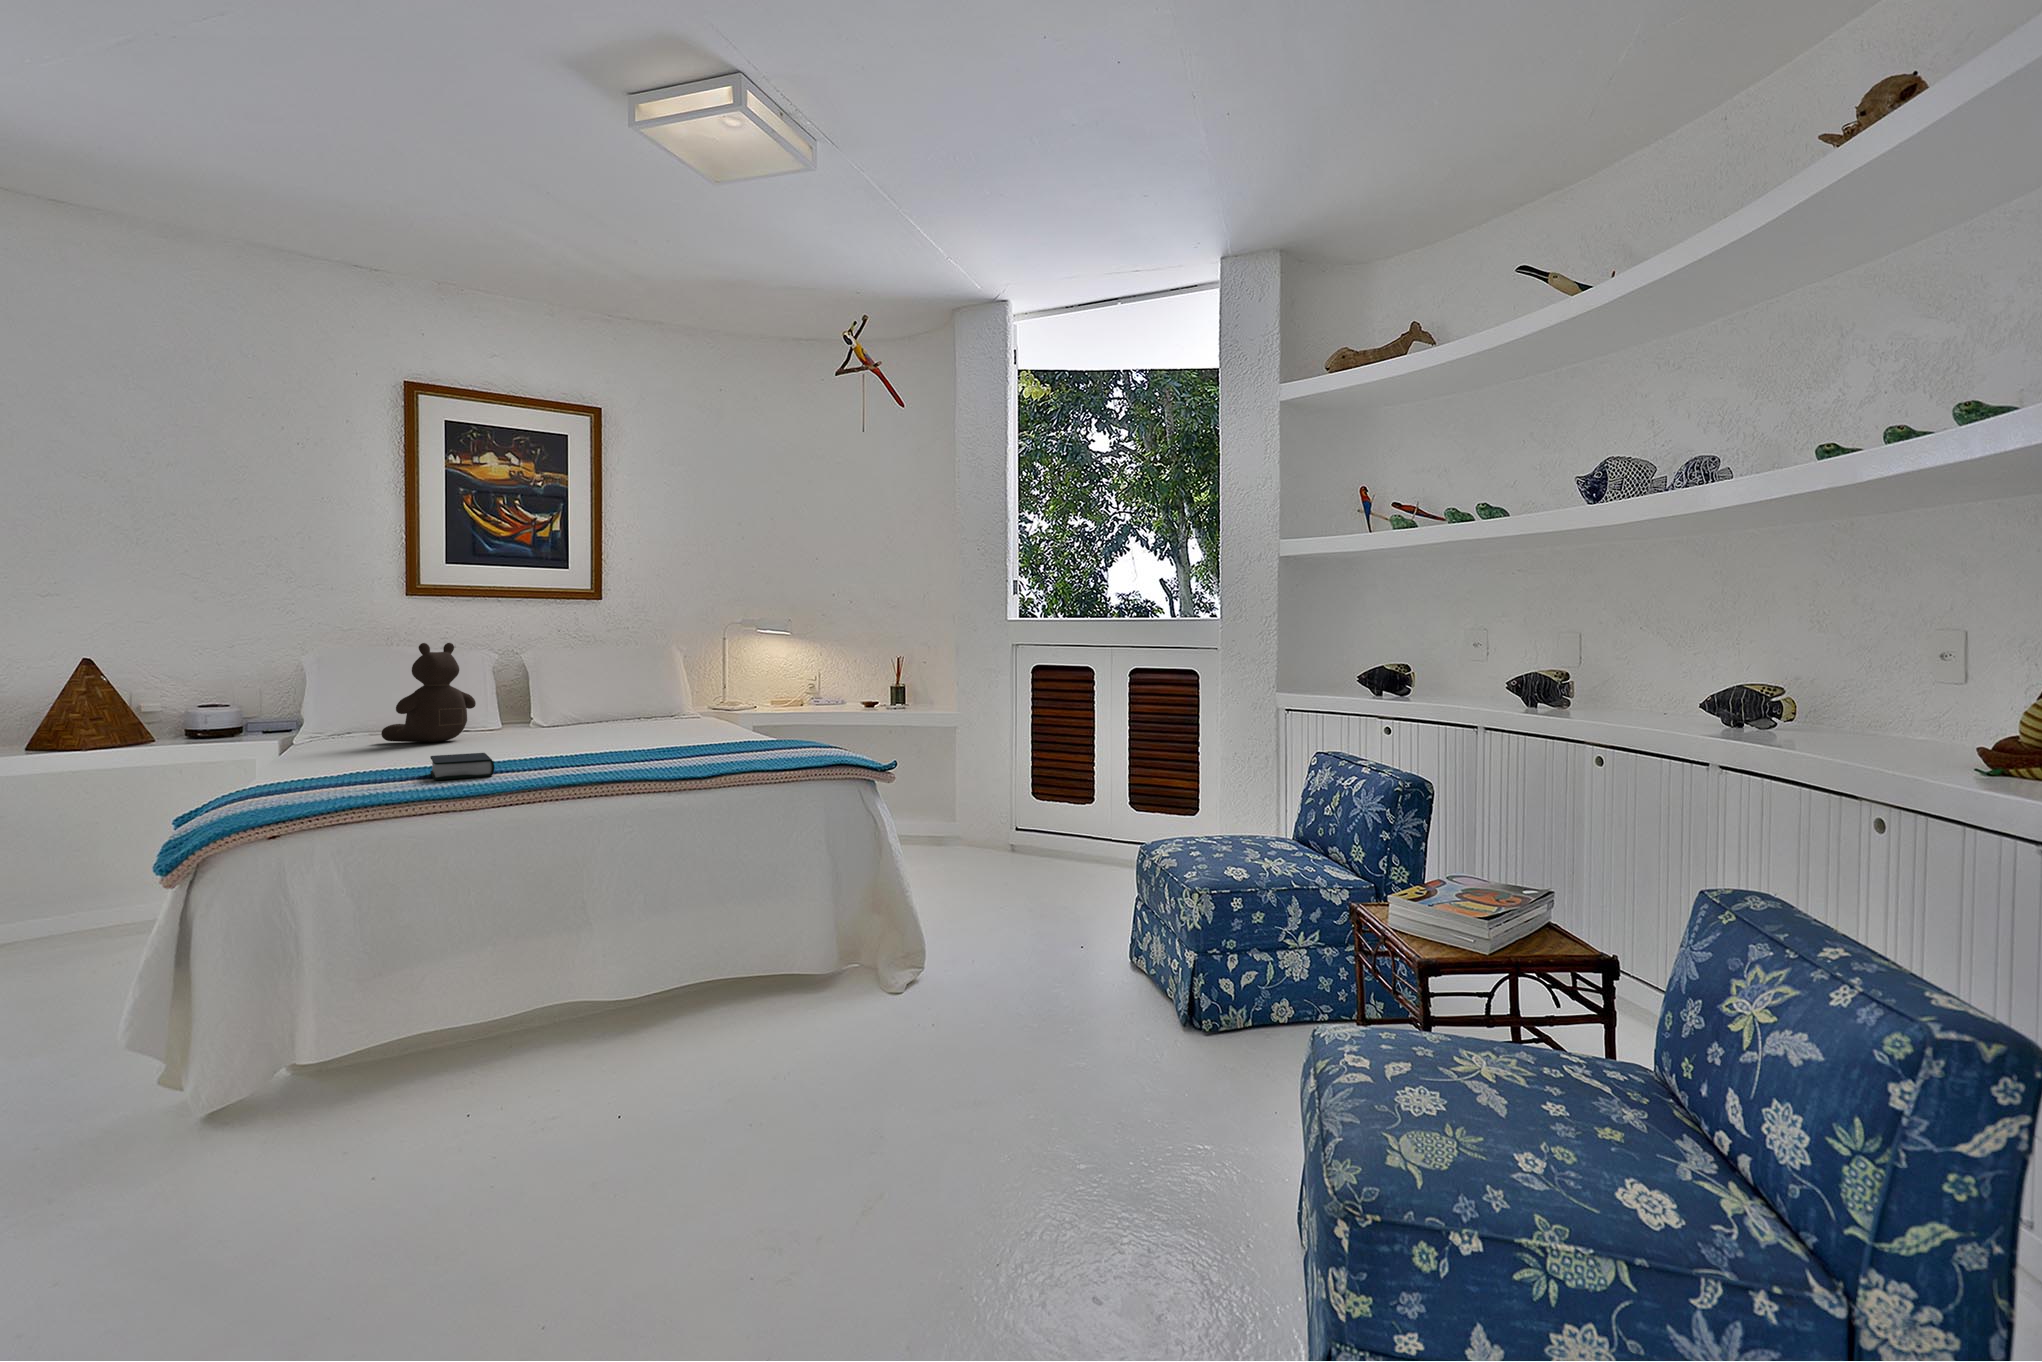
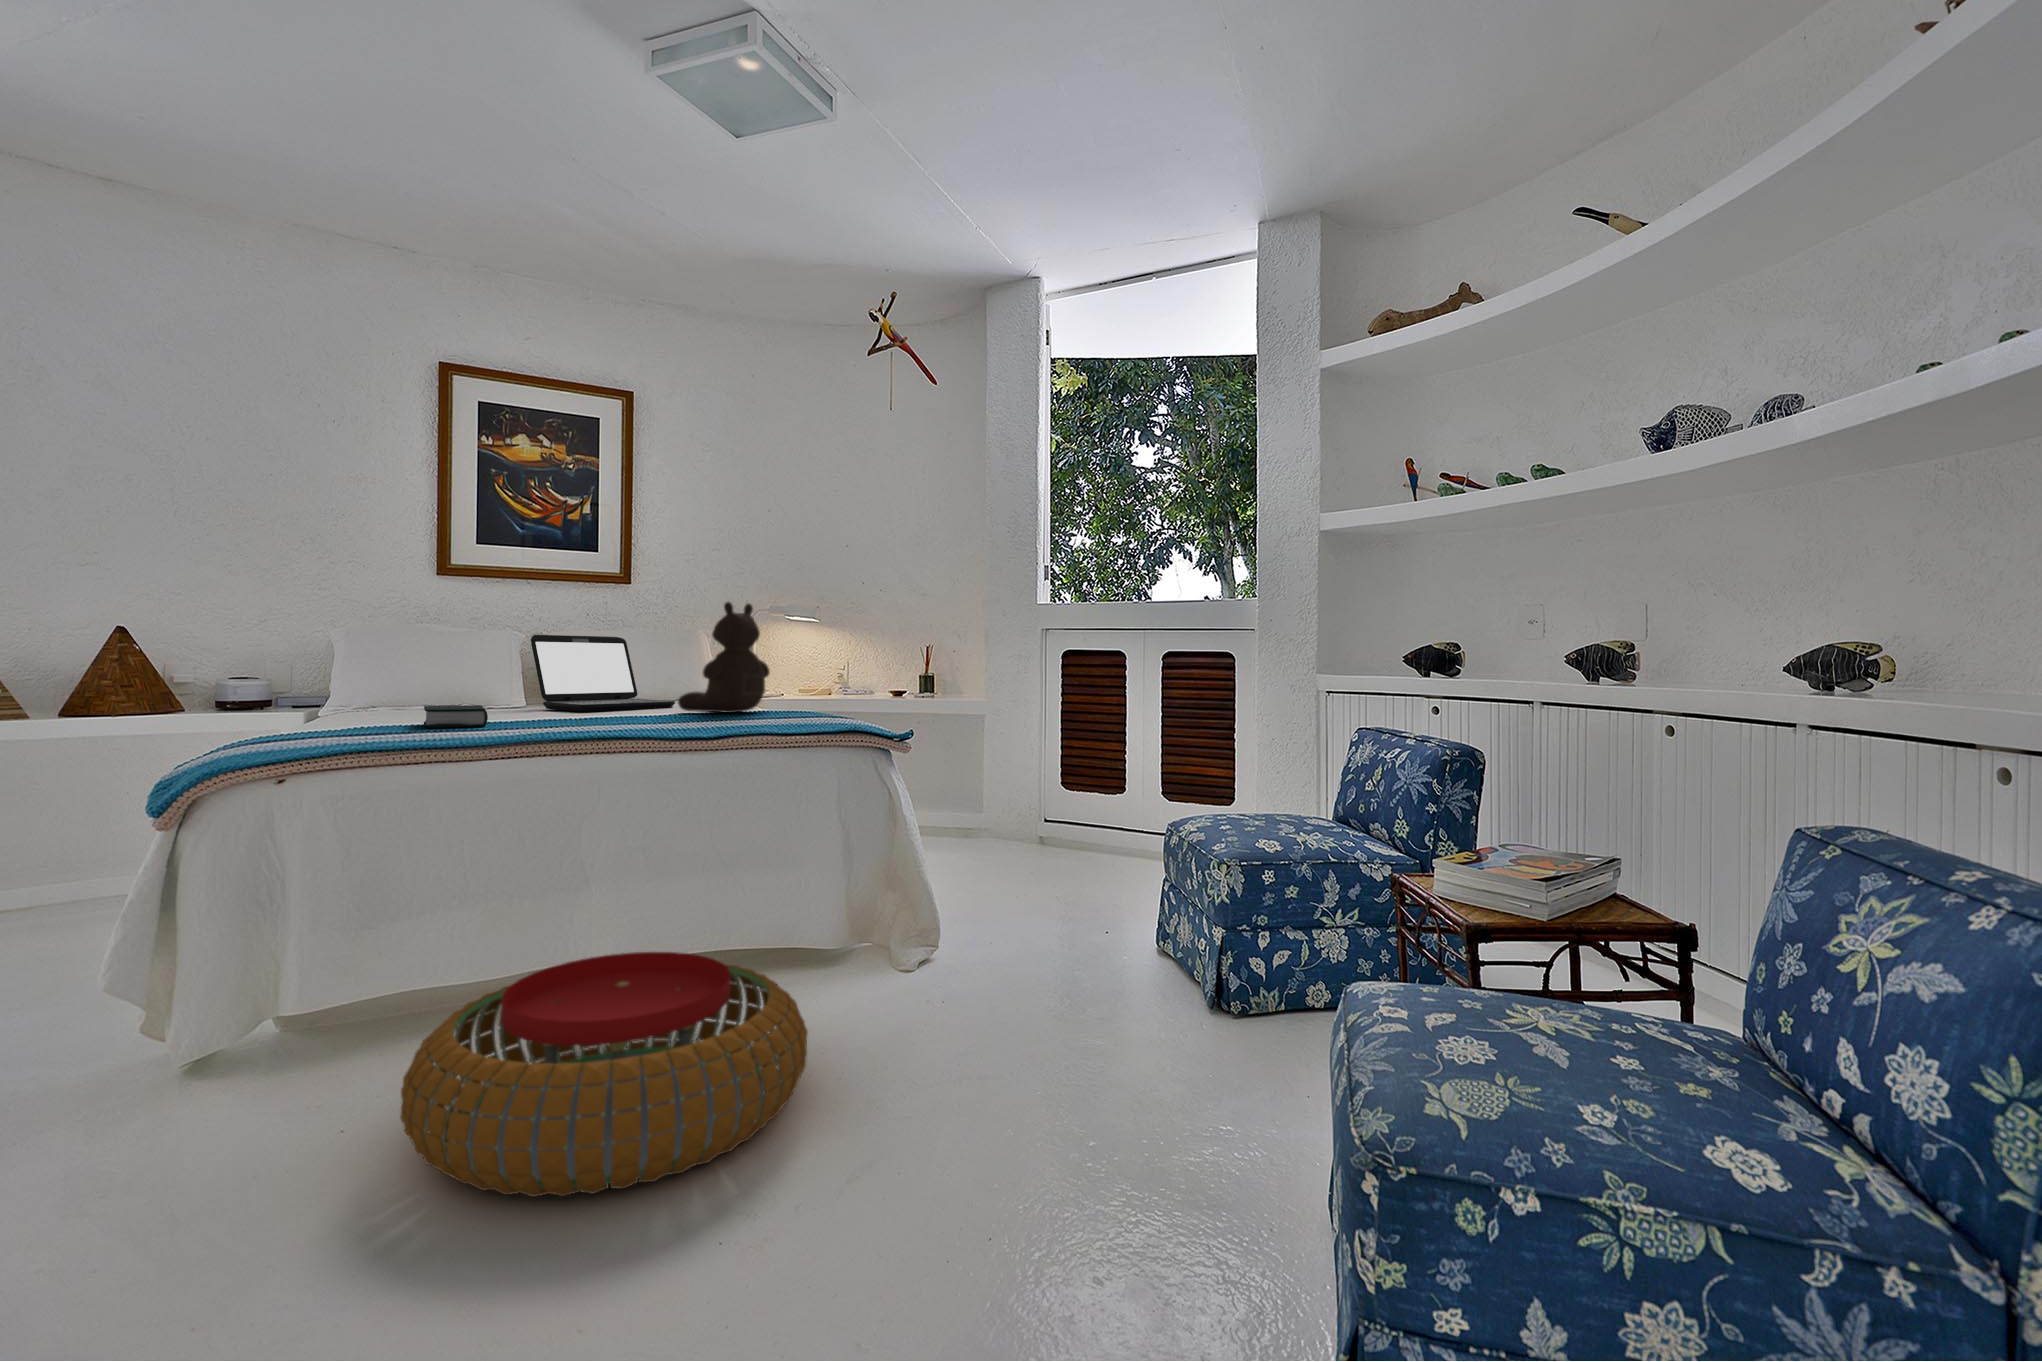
teddy bear: present [381,643,476,742] -> present [678,602,770,713]
laptop: none [524,670,665,749] -> present [531,635,675,711]
pouf: none [447,996,820,1239] -> present [400,952,808,1197]

